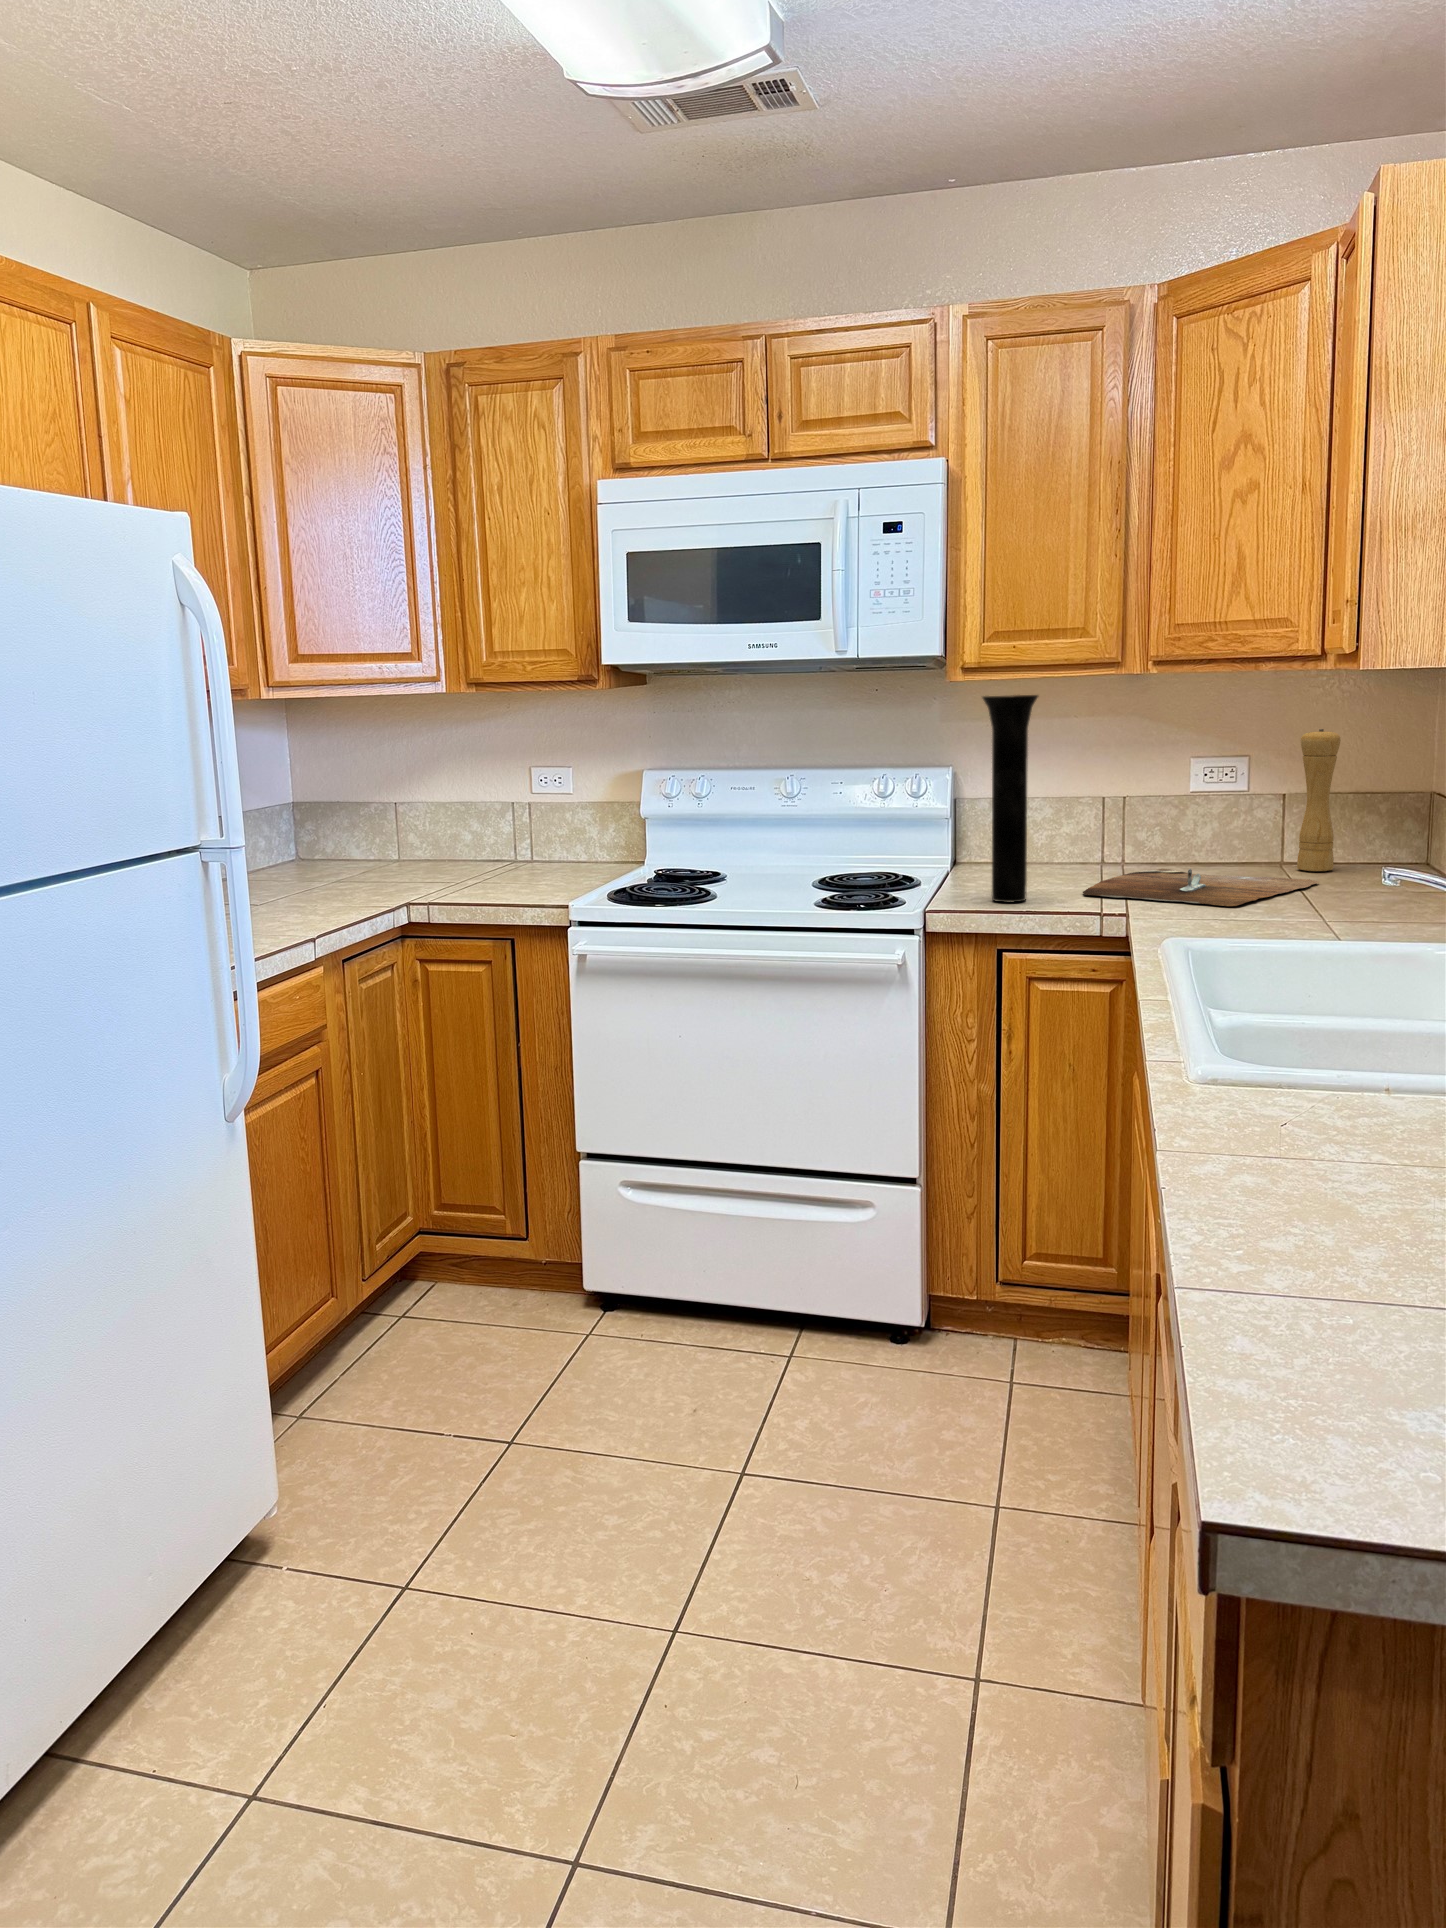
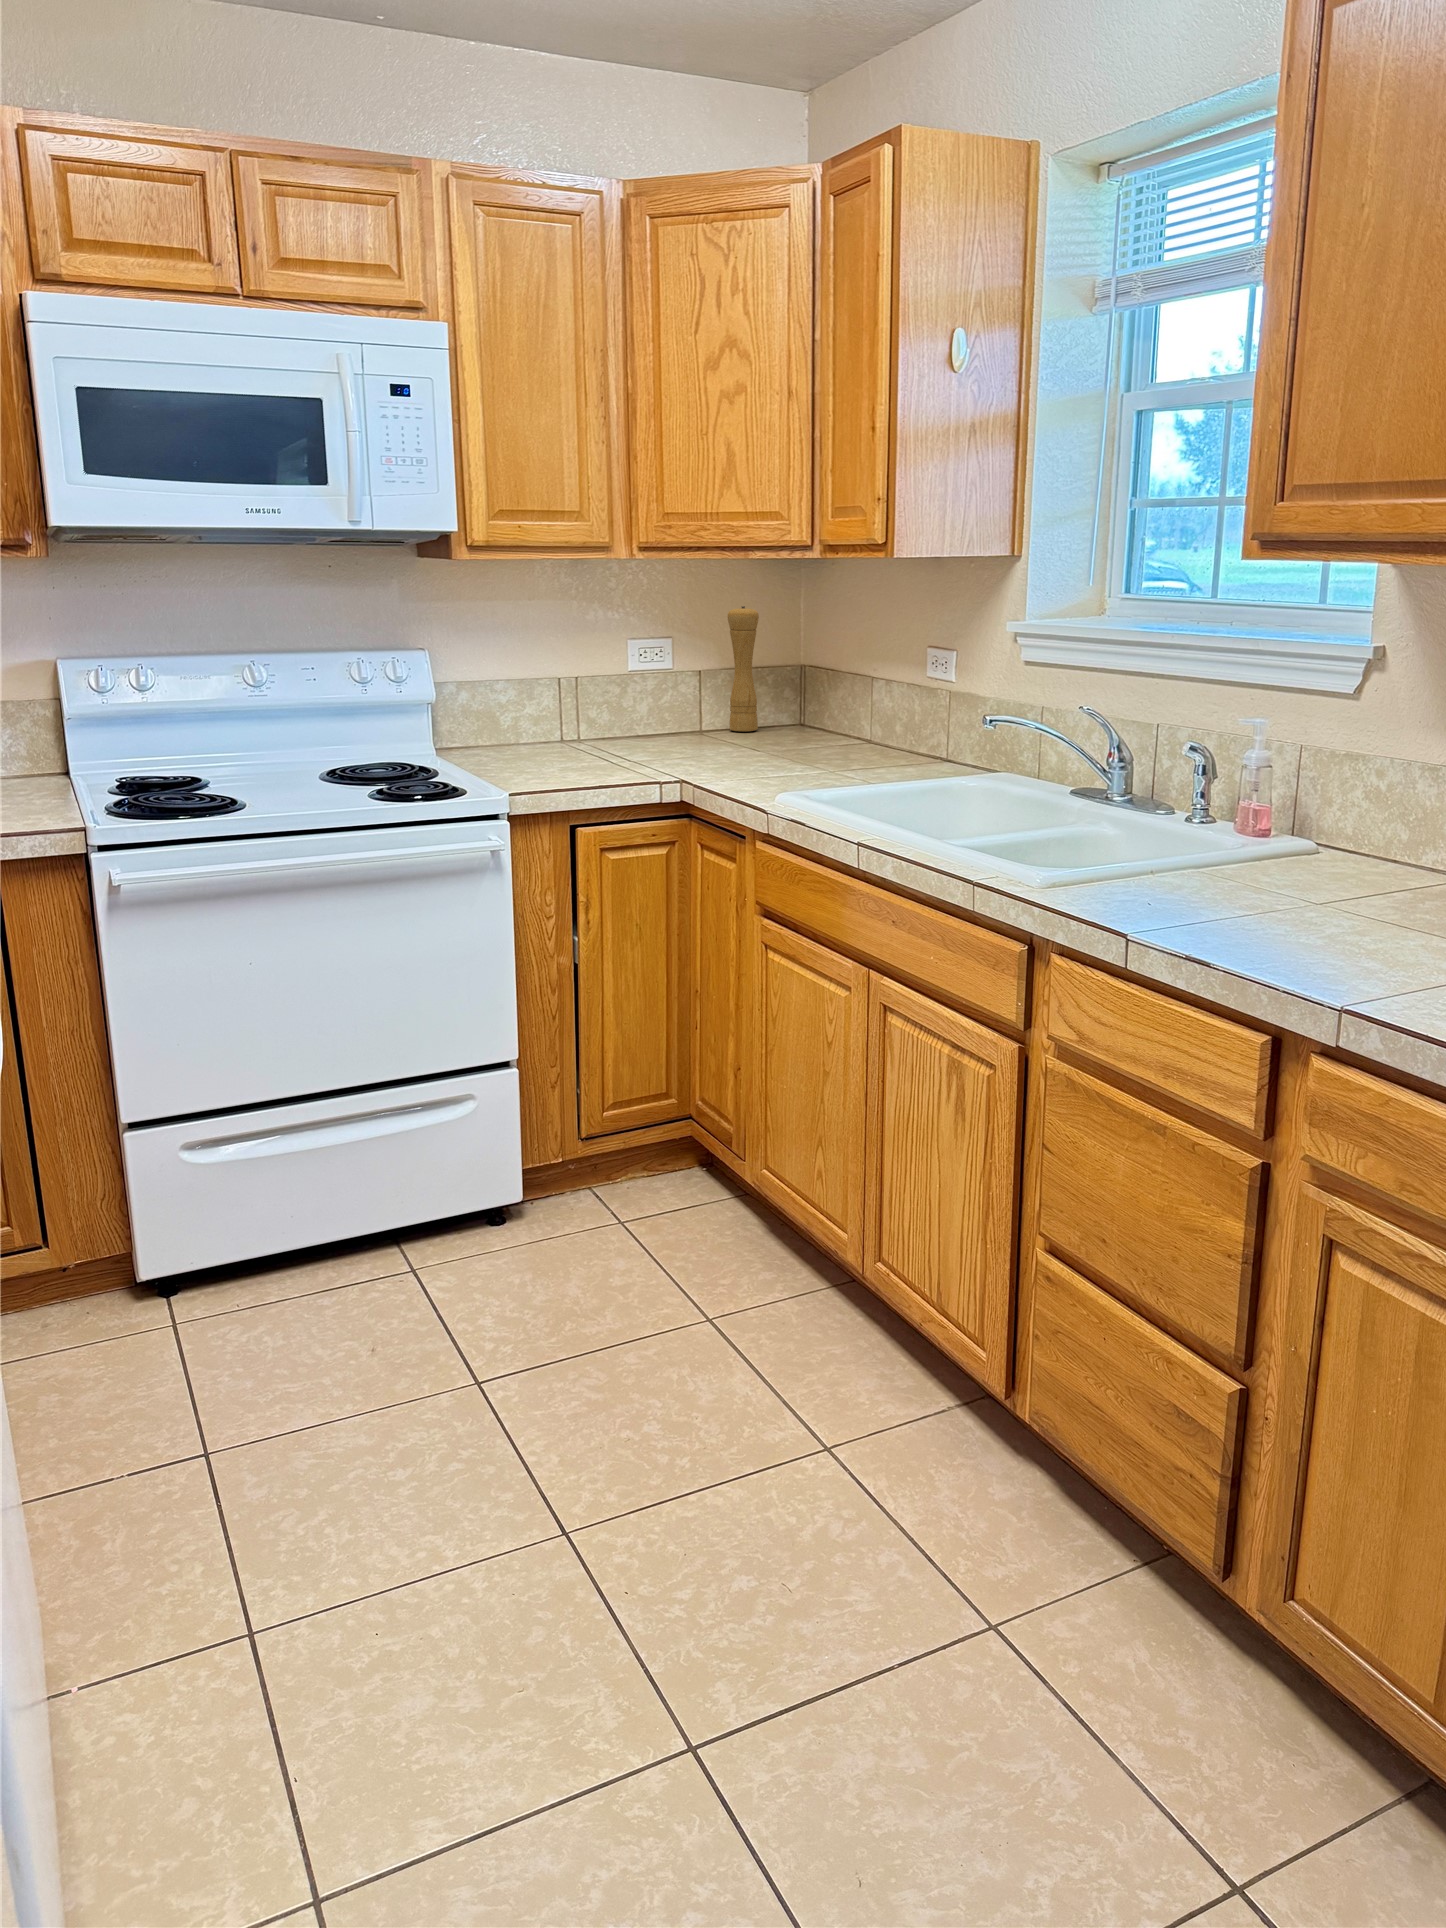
vase: present [983,695,1038,902] -> none [529,575,585,780]
cutting board: present [1083,869,1319,906] -> none [602,735,773,767]

